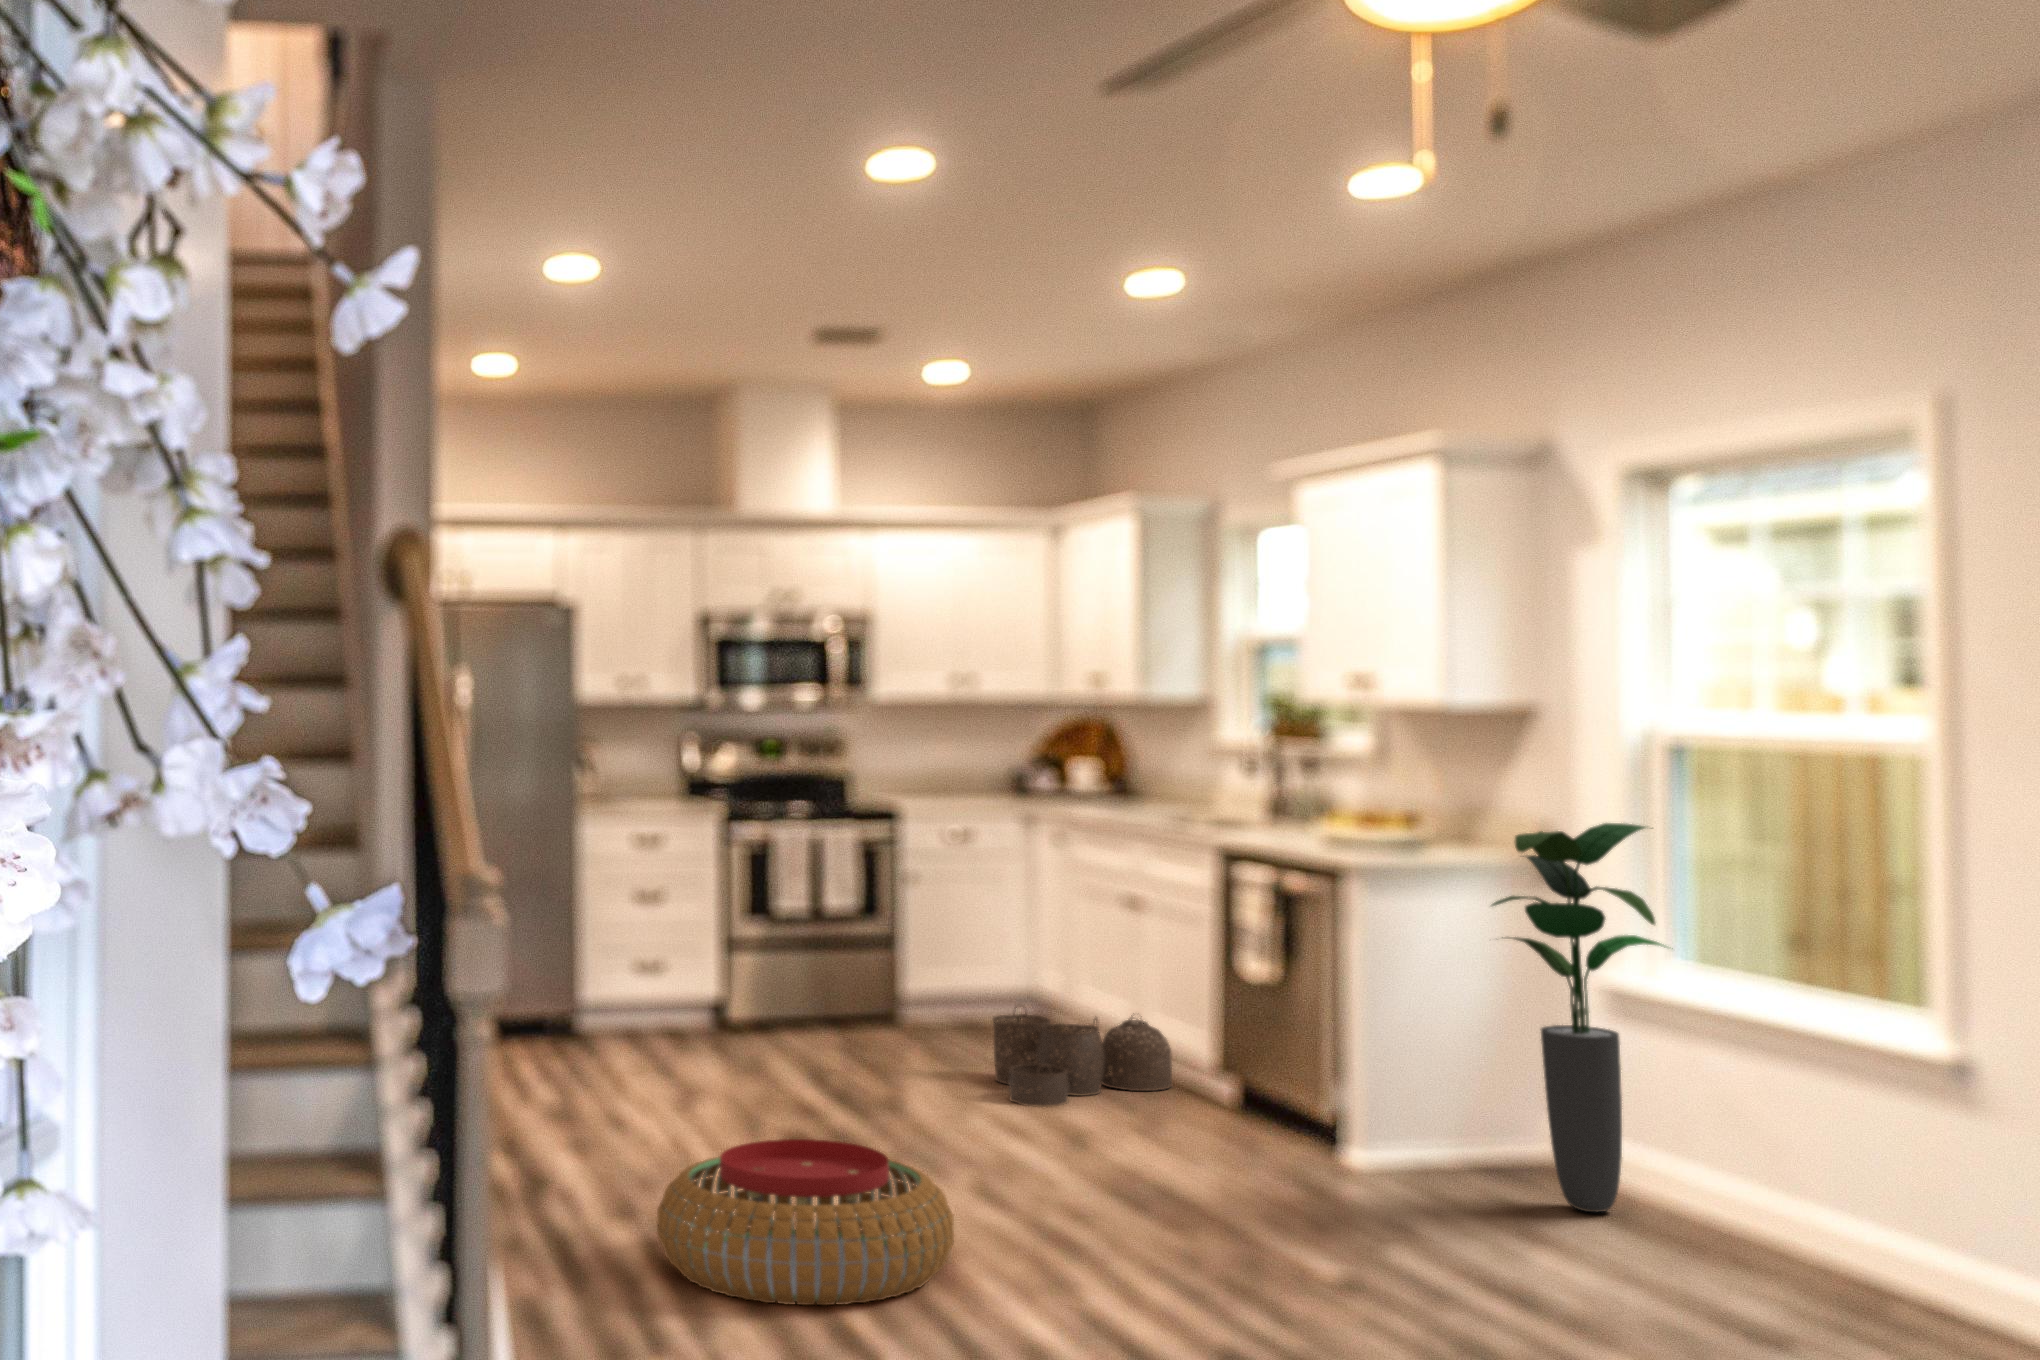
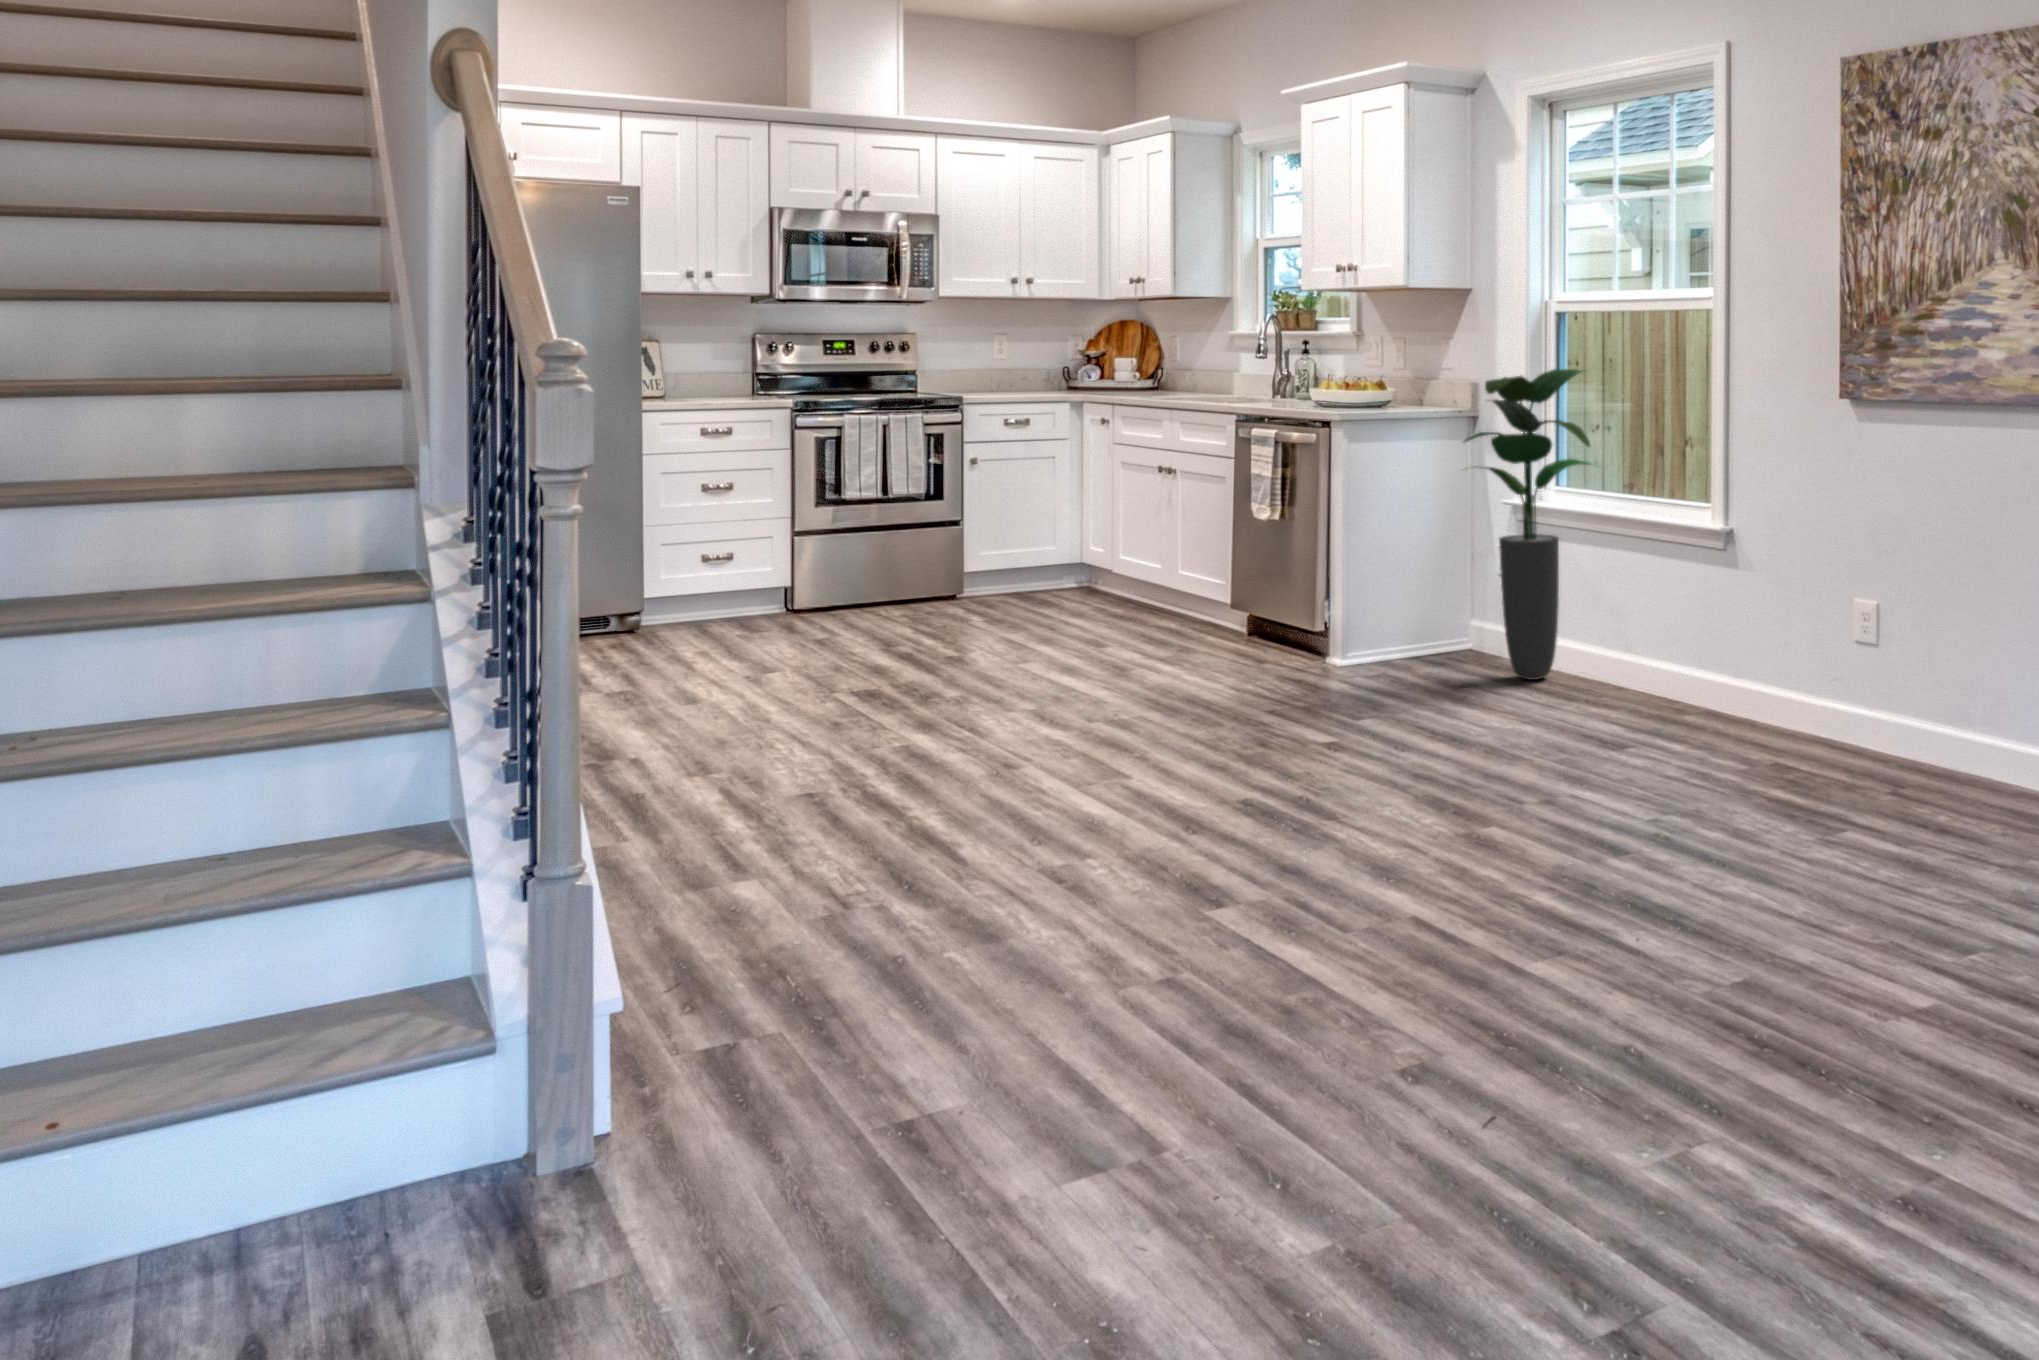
woven basket: present [993,1007,1172,1107] -> none [1042,560,1196,644]
pouf: present [657,1139,954,1305] -> none [730,679,1016,827]

